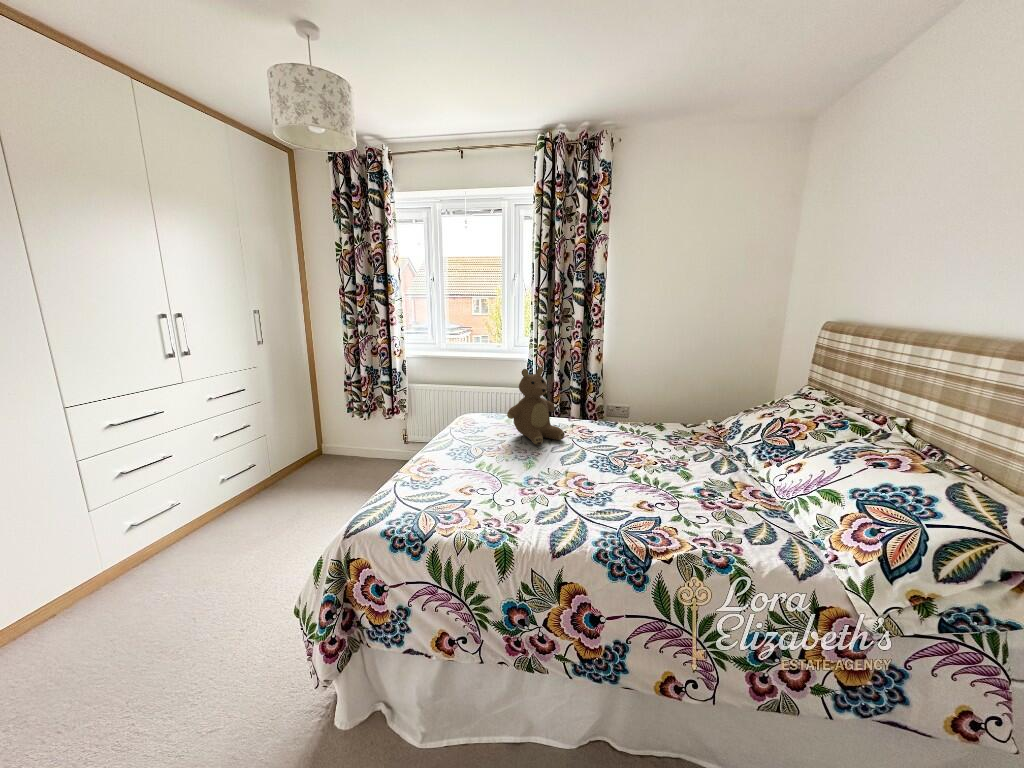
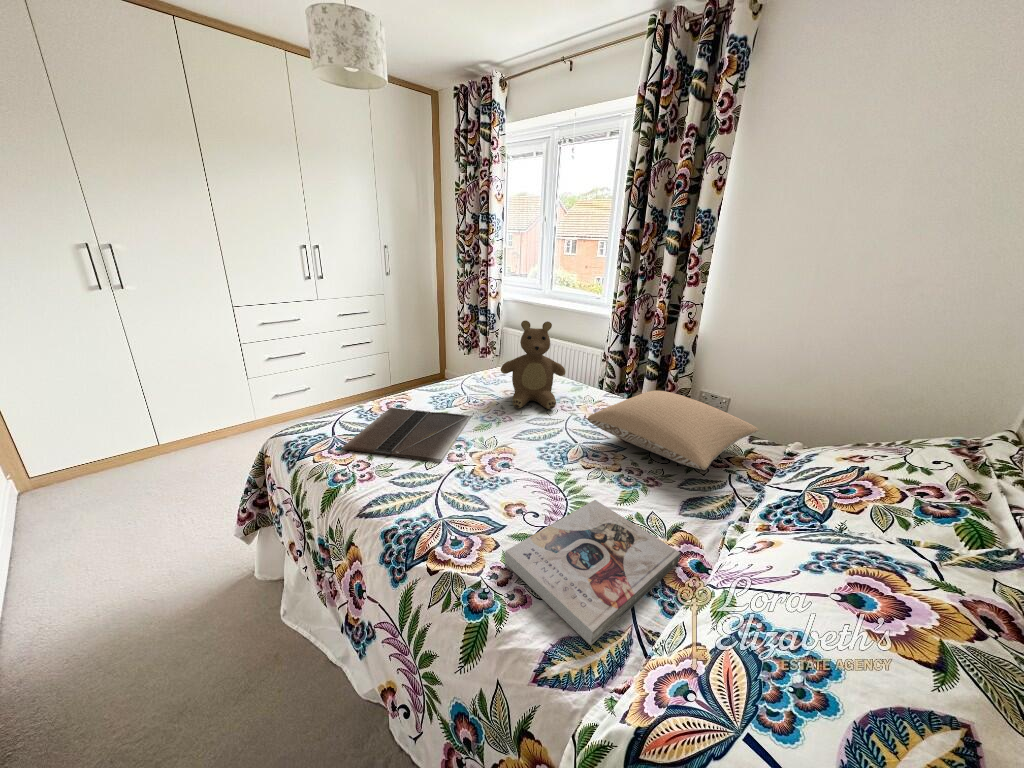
pillow: none [619,405,720,448] -> present [588,391,759,470]
laptop: none [437,460,555,518] -> present [341,408,471,462]
book: none [687,483,793,551] -> present [505,500,680,645]

